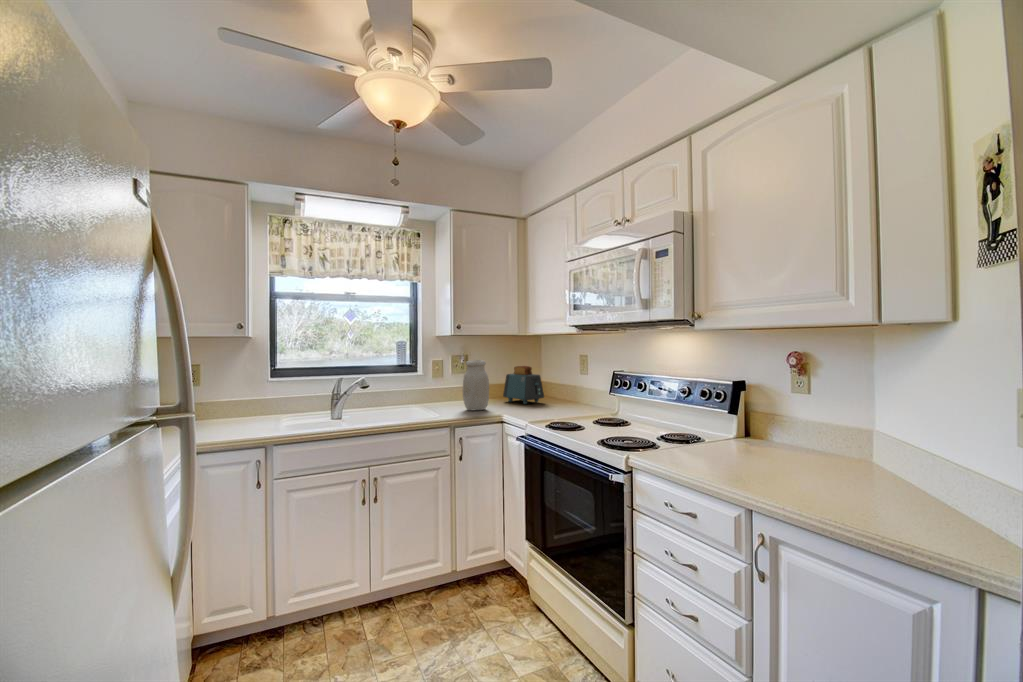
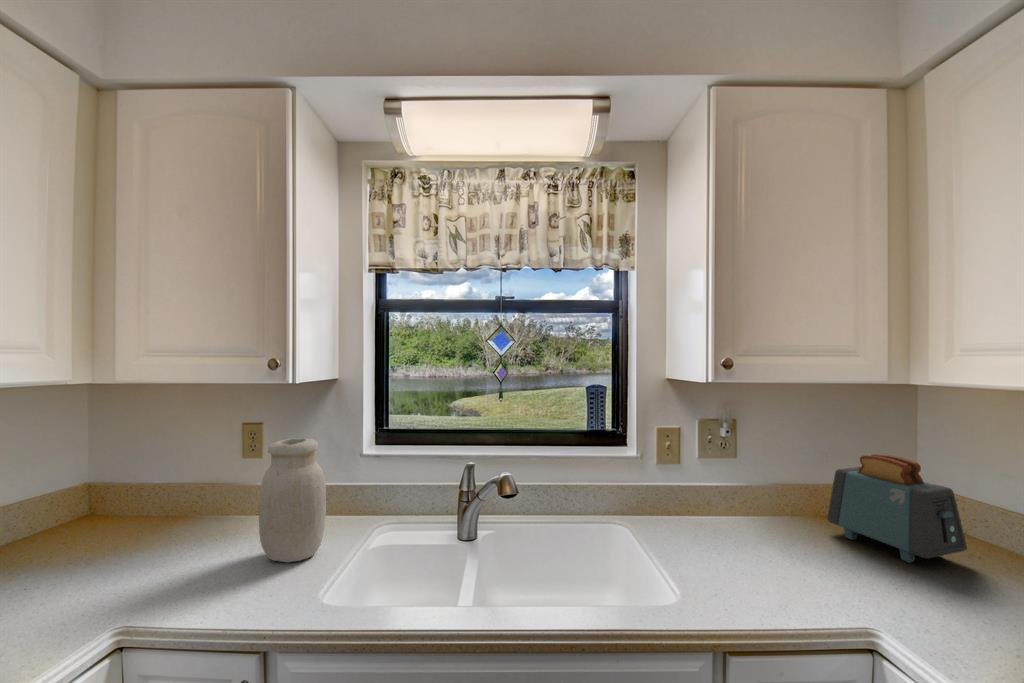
jar: present [463,360,489,410] -> present [259,438,326,562]

